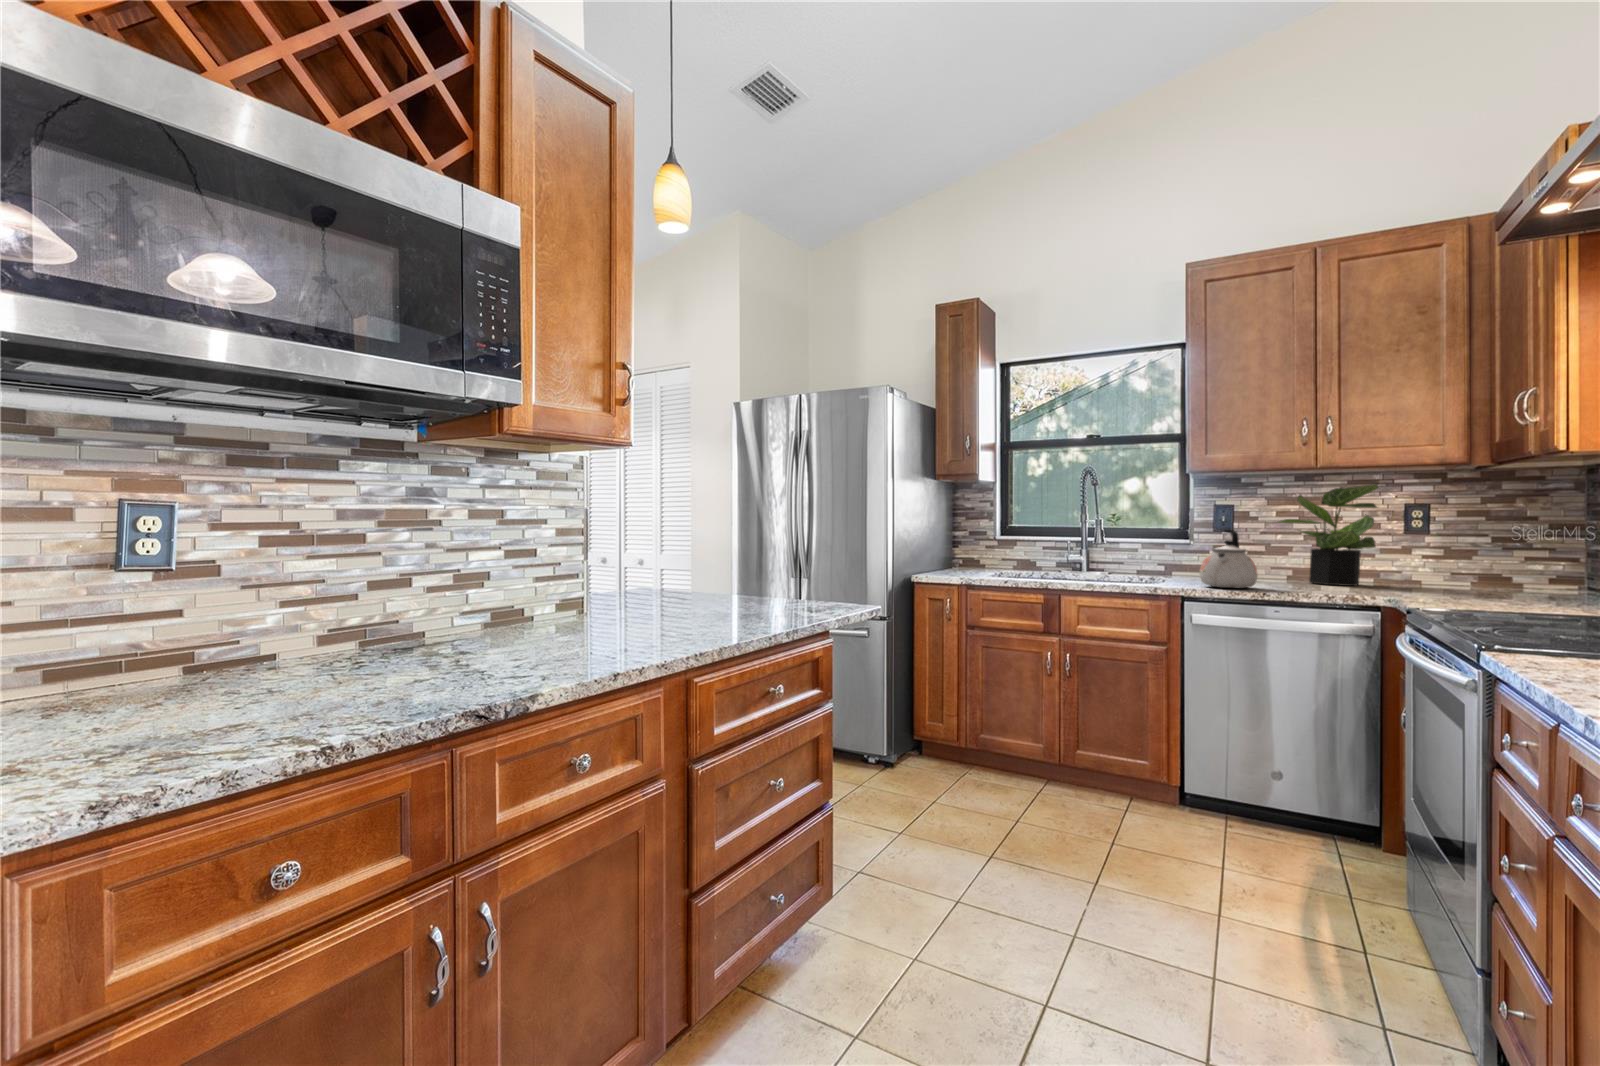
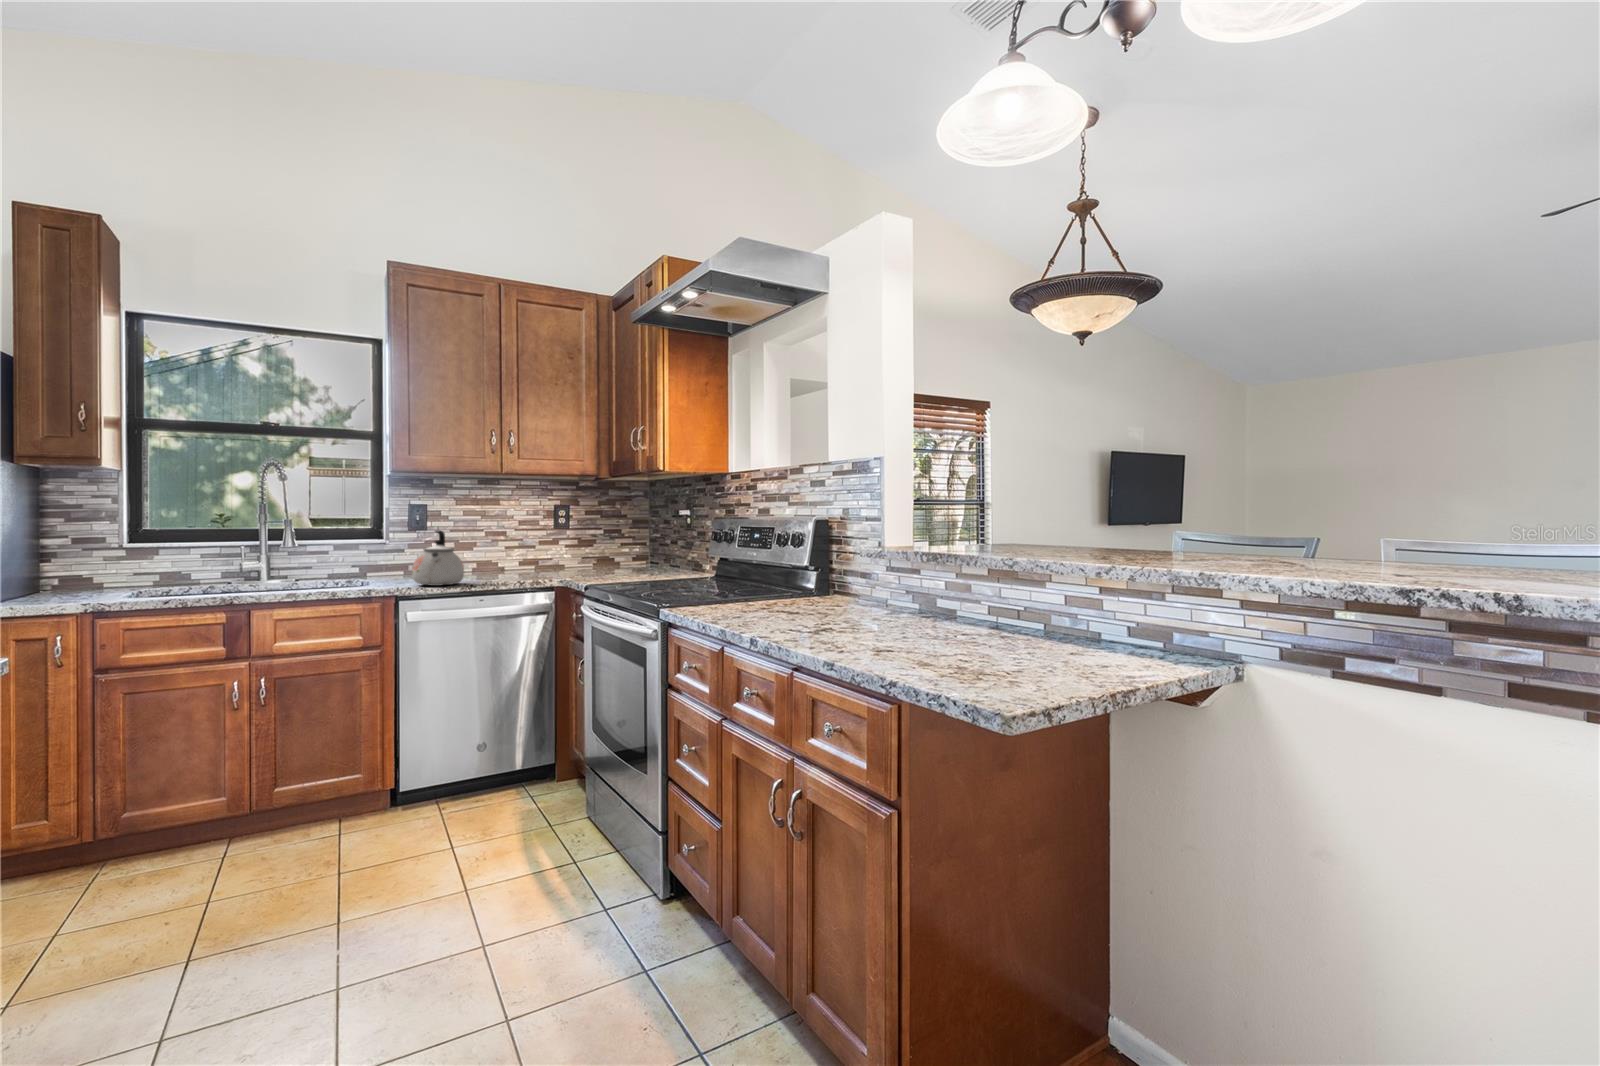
potted plant: present [1278,484,1378,586] -> none [461,490,546,575]

